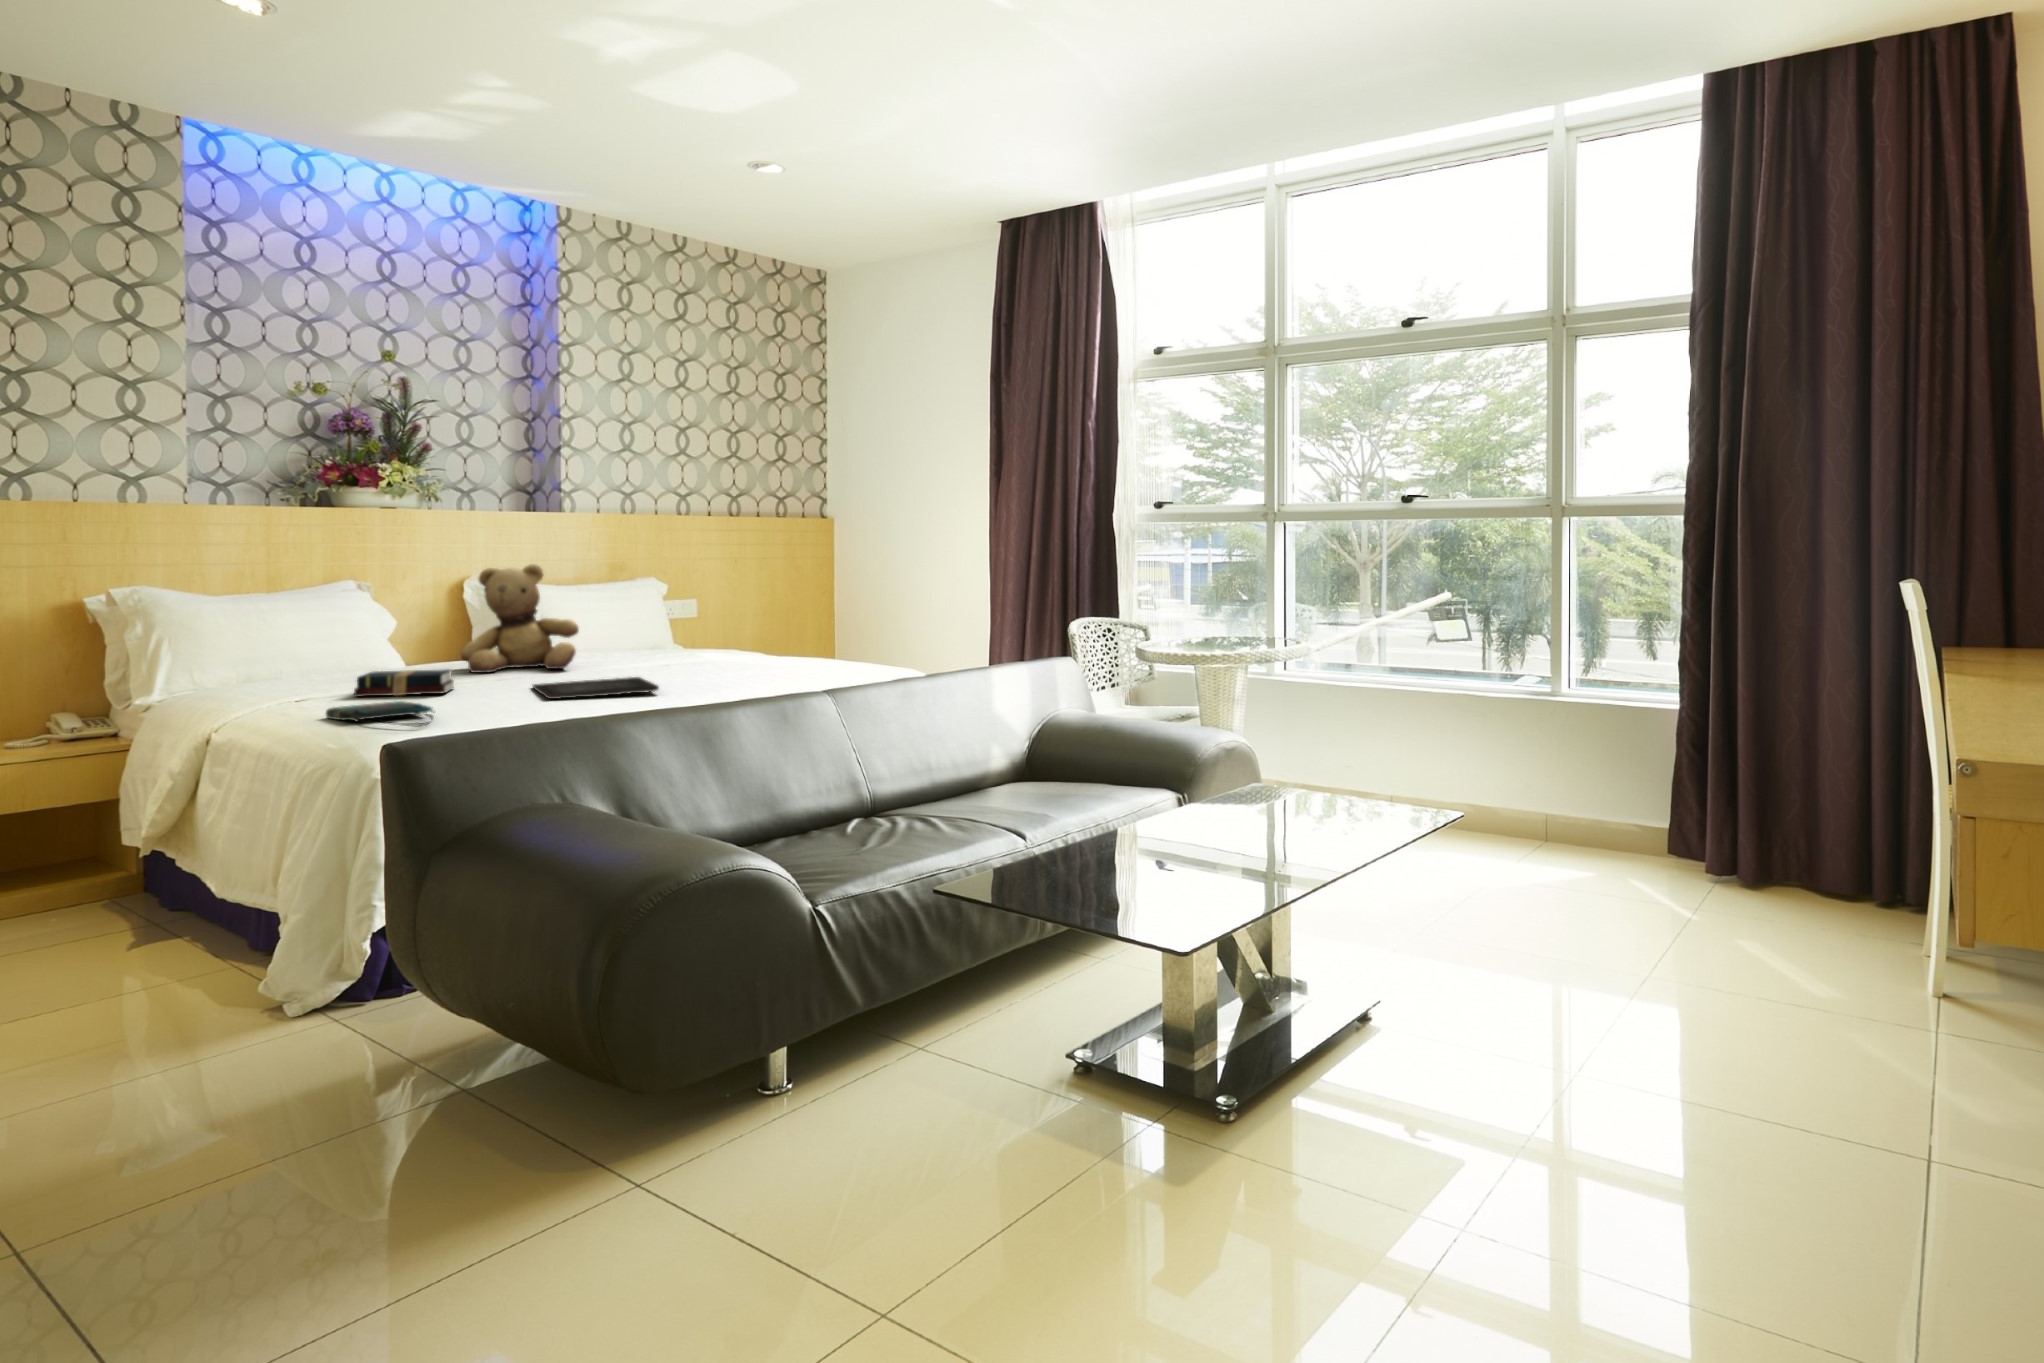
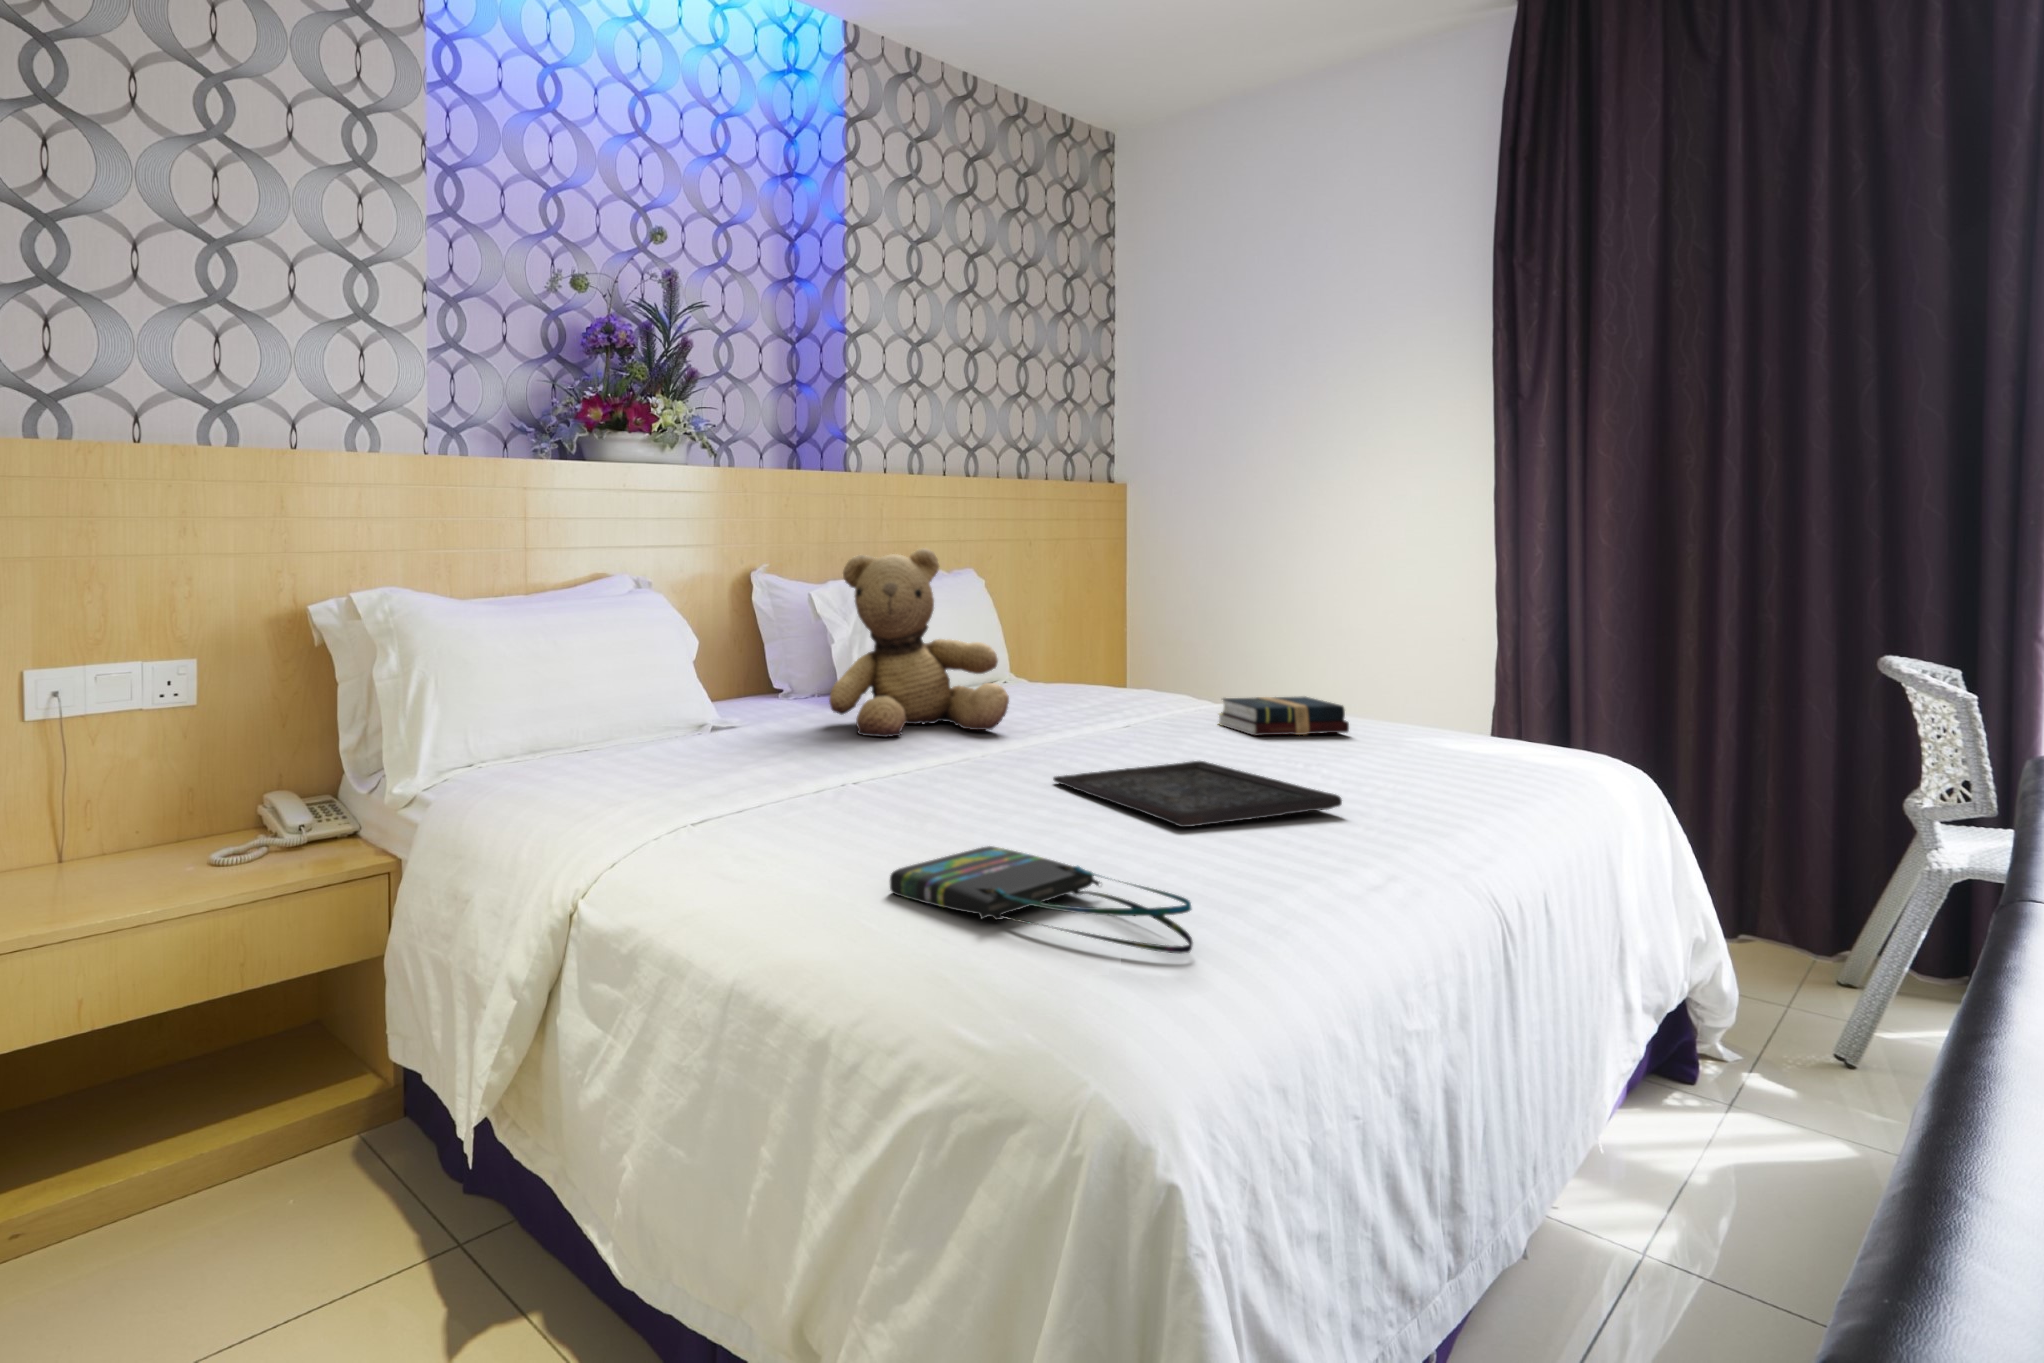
hardback book: present [354,669,455,697] -> present [1219,697,1349,736]

